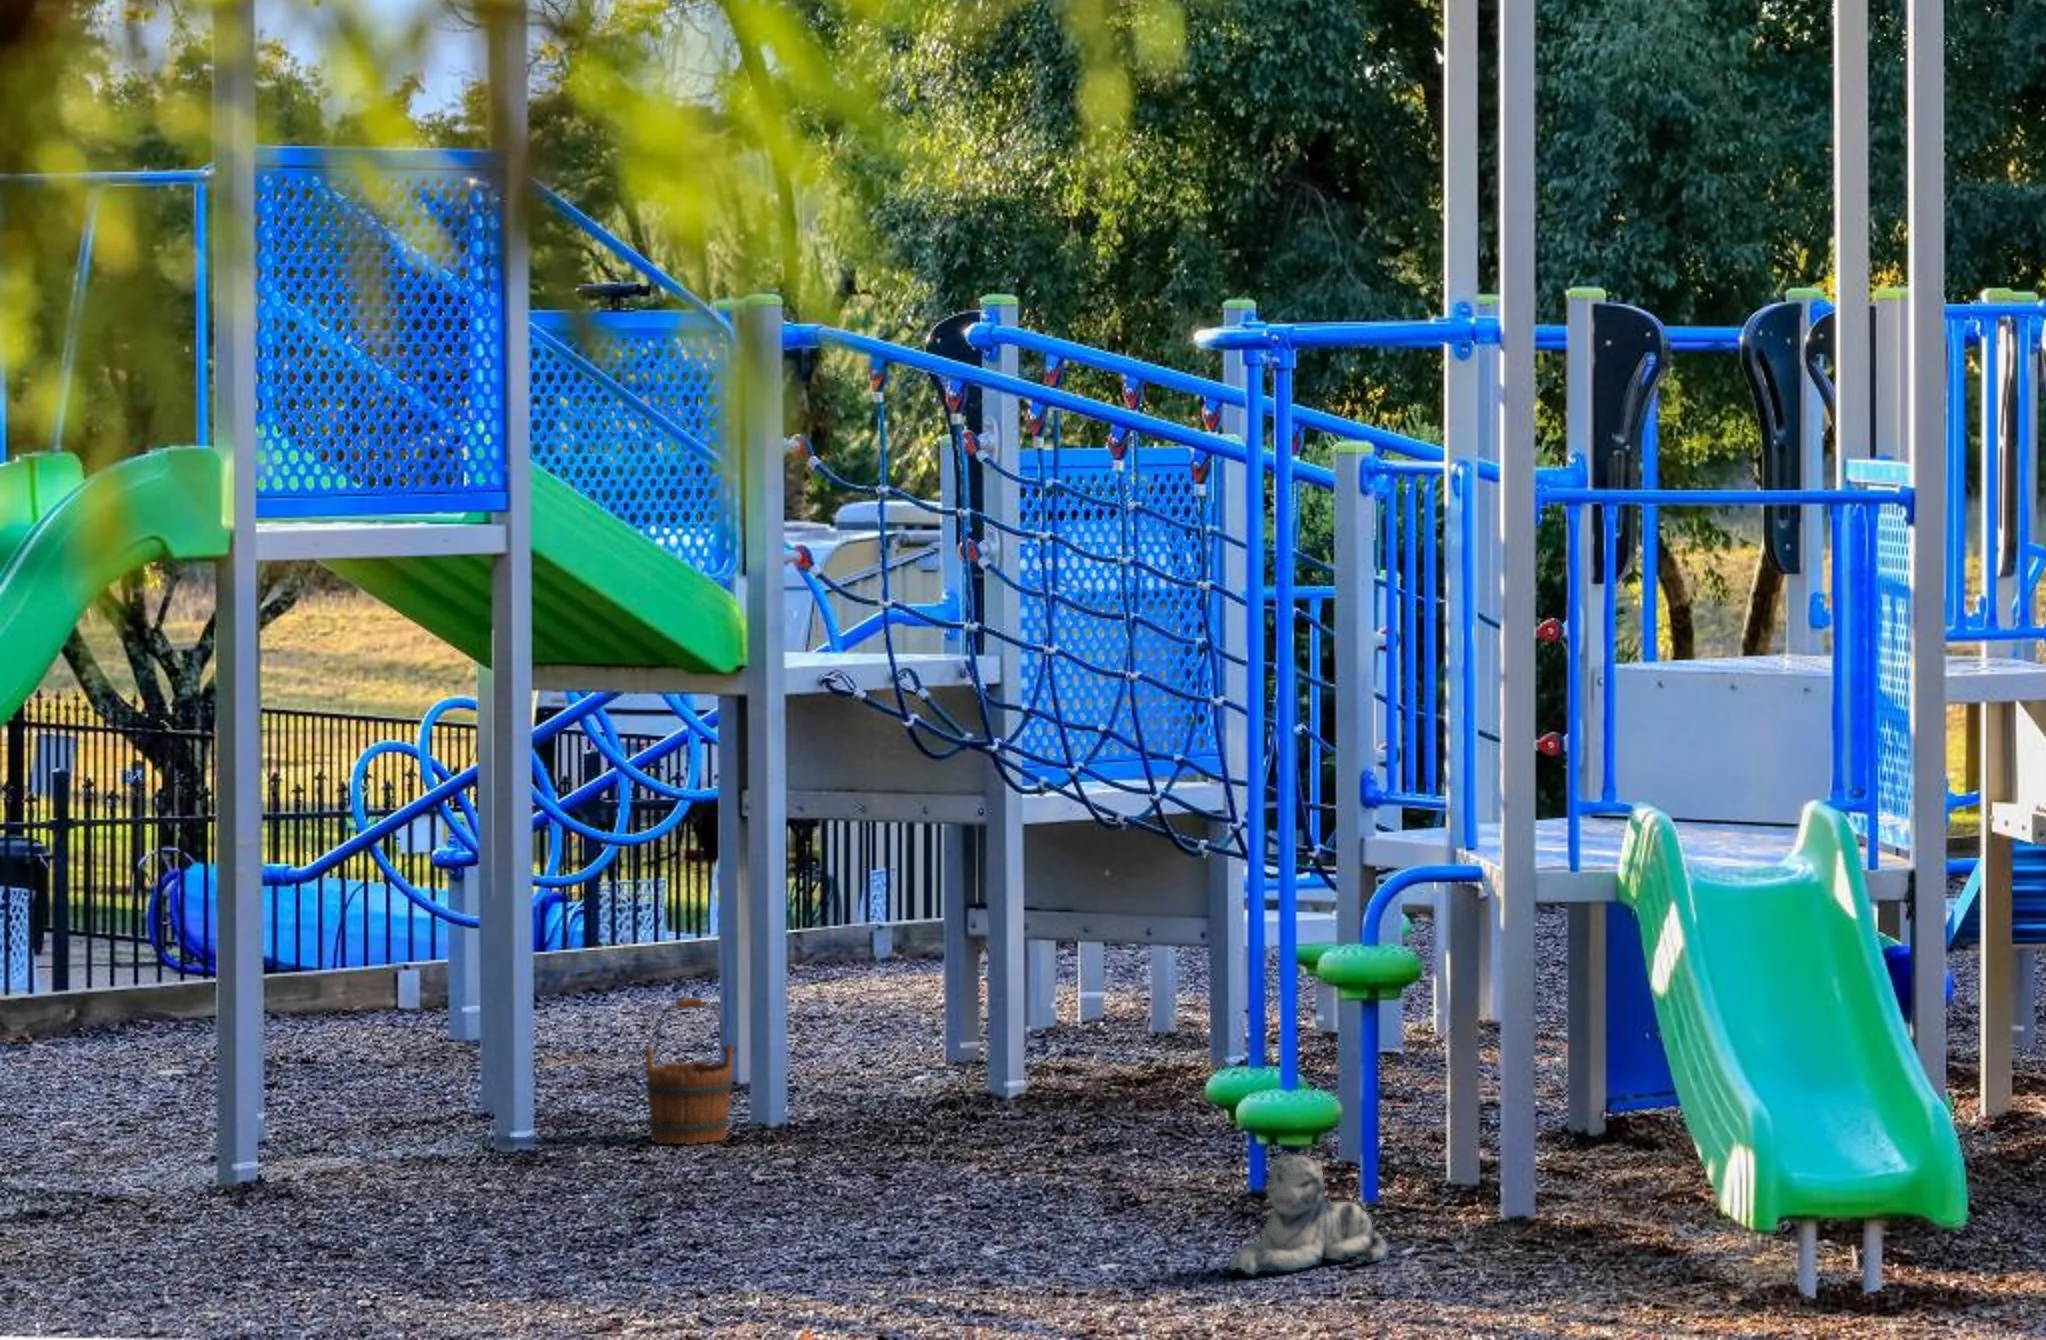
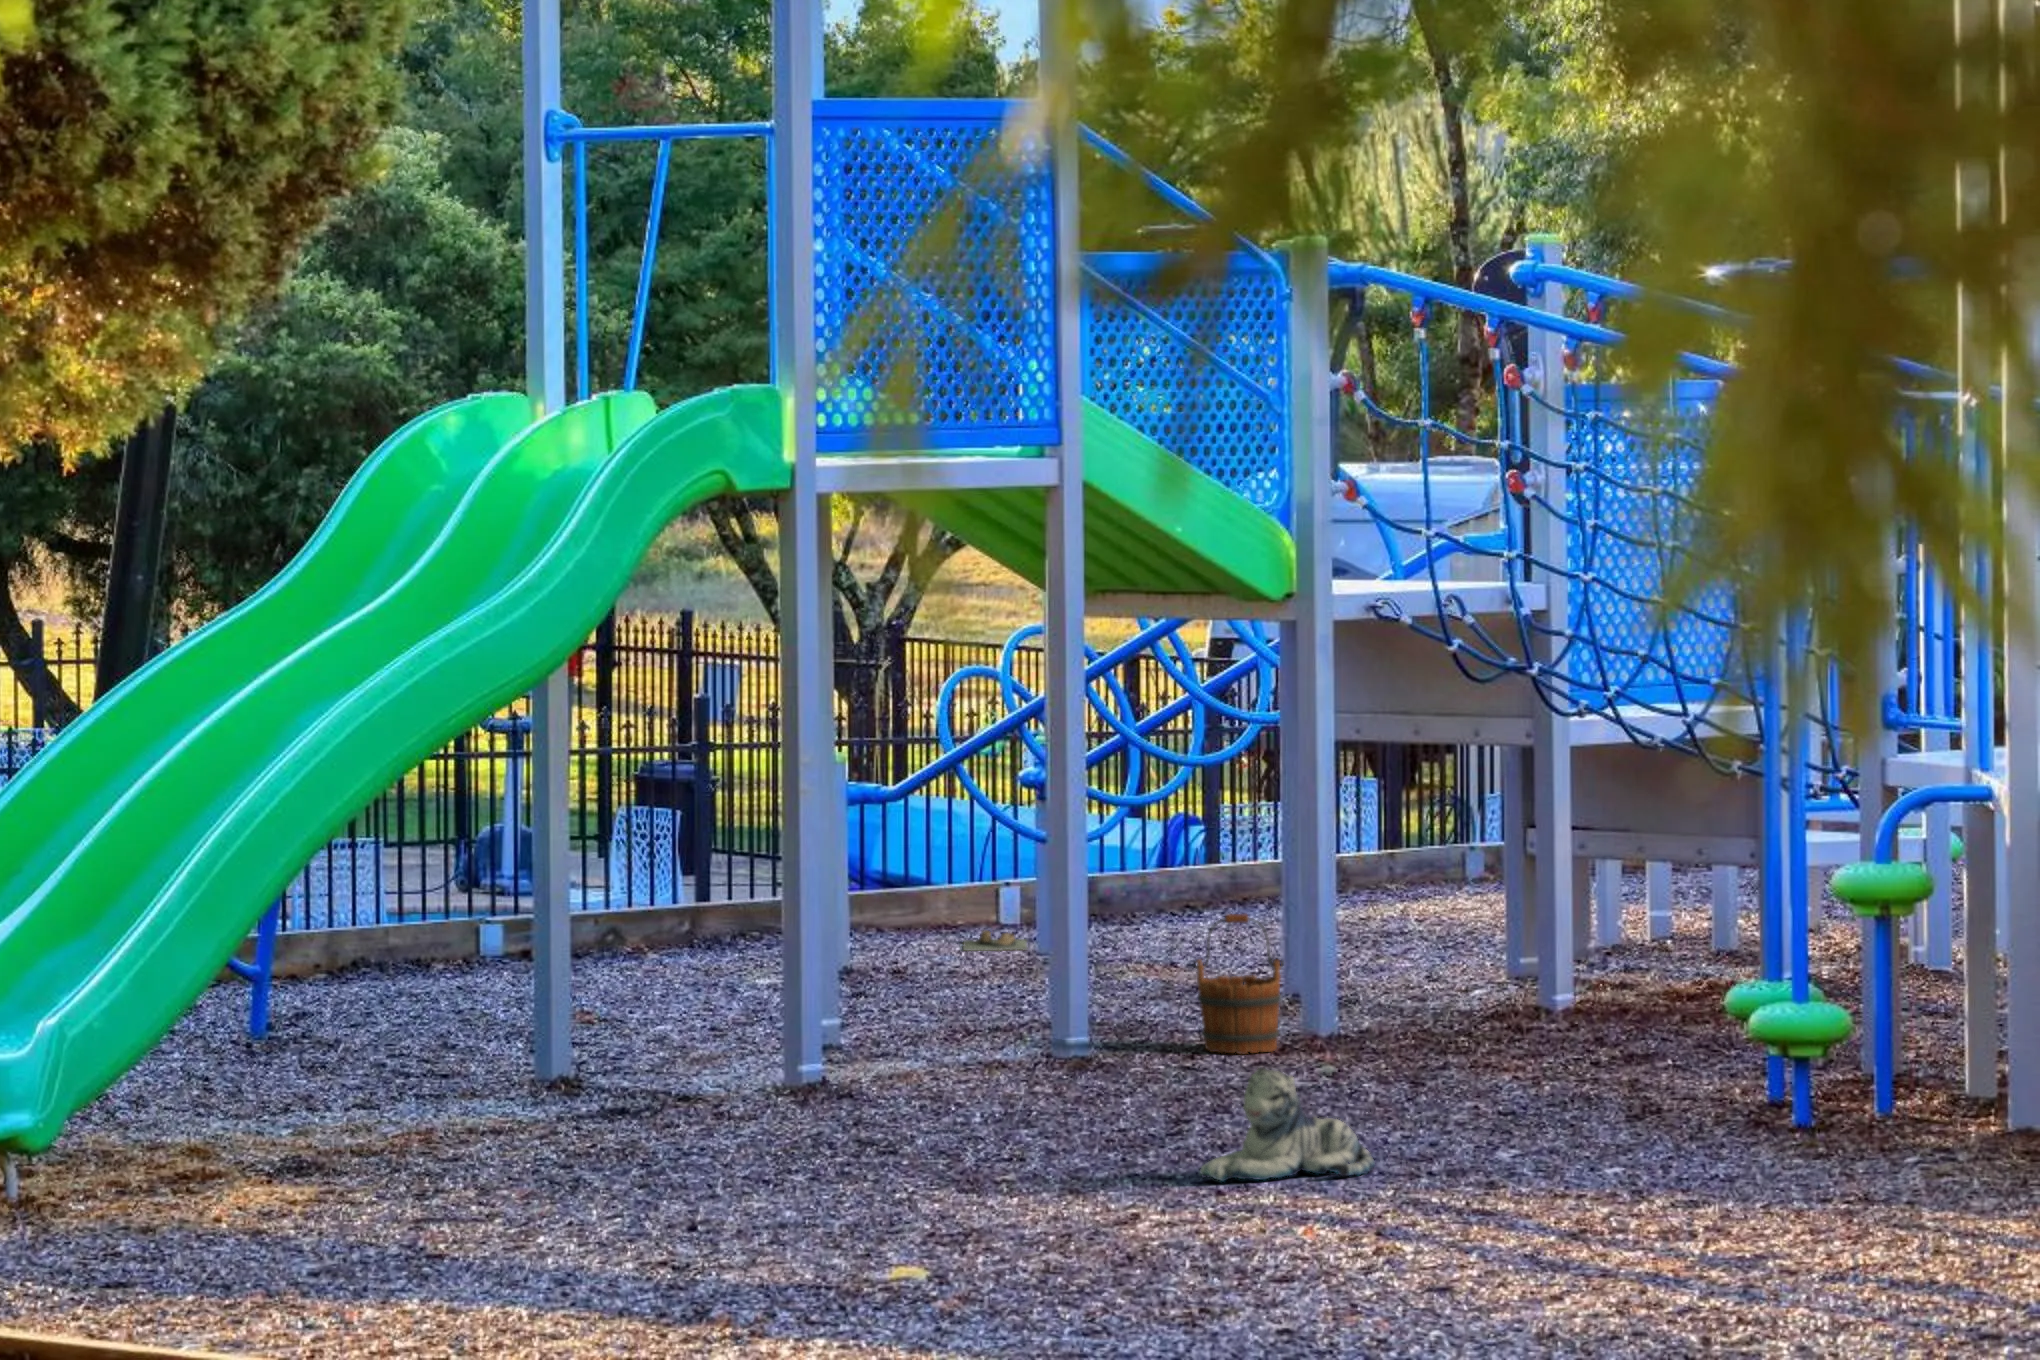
shoe: none [372,1015,443,1038] -> present [963,930,1028,951]
plush toy: present [1229,1152,1389,1275] -> present [1200,1067,1375,1181]

